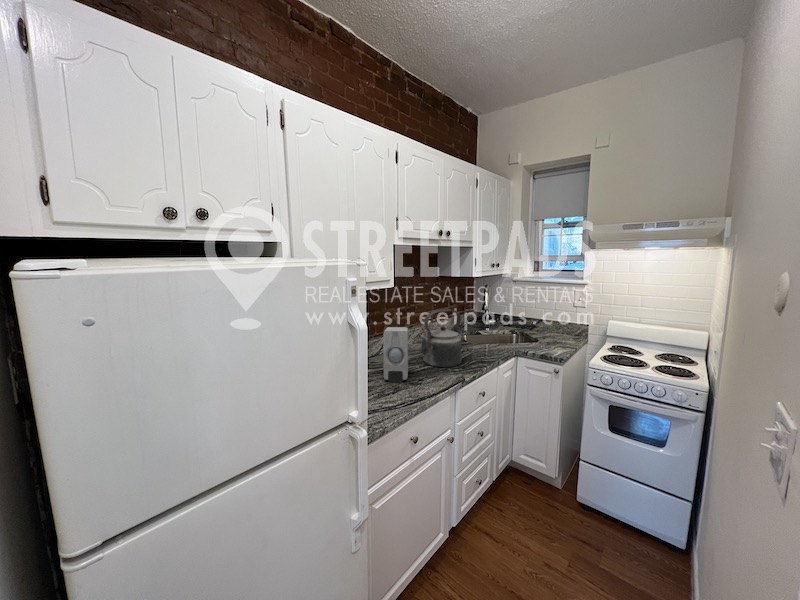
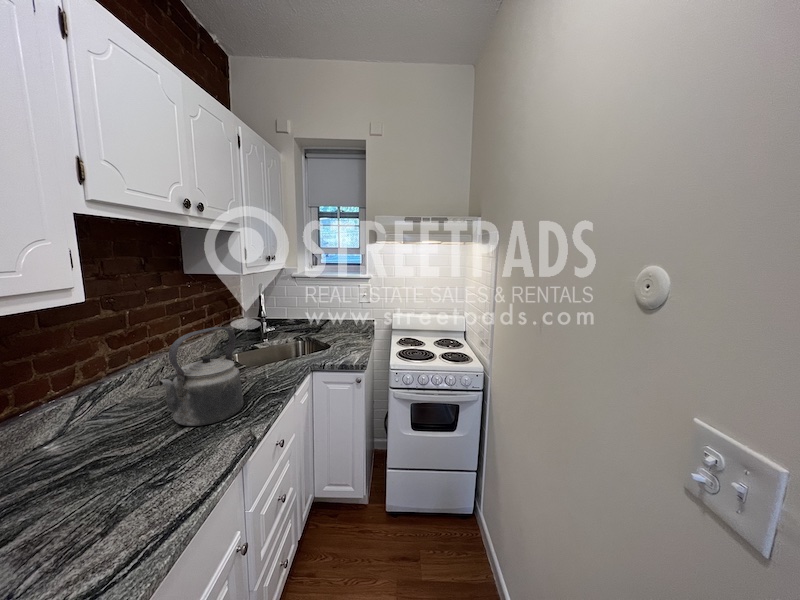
soap dispenser: present [383,327,408,383] -> none [61,374,140,503]

